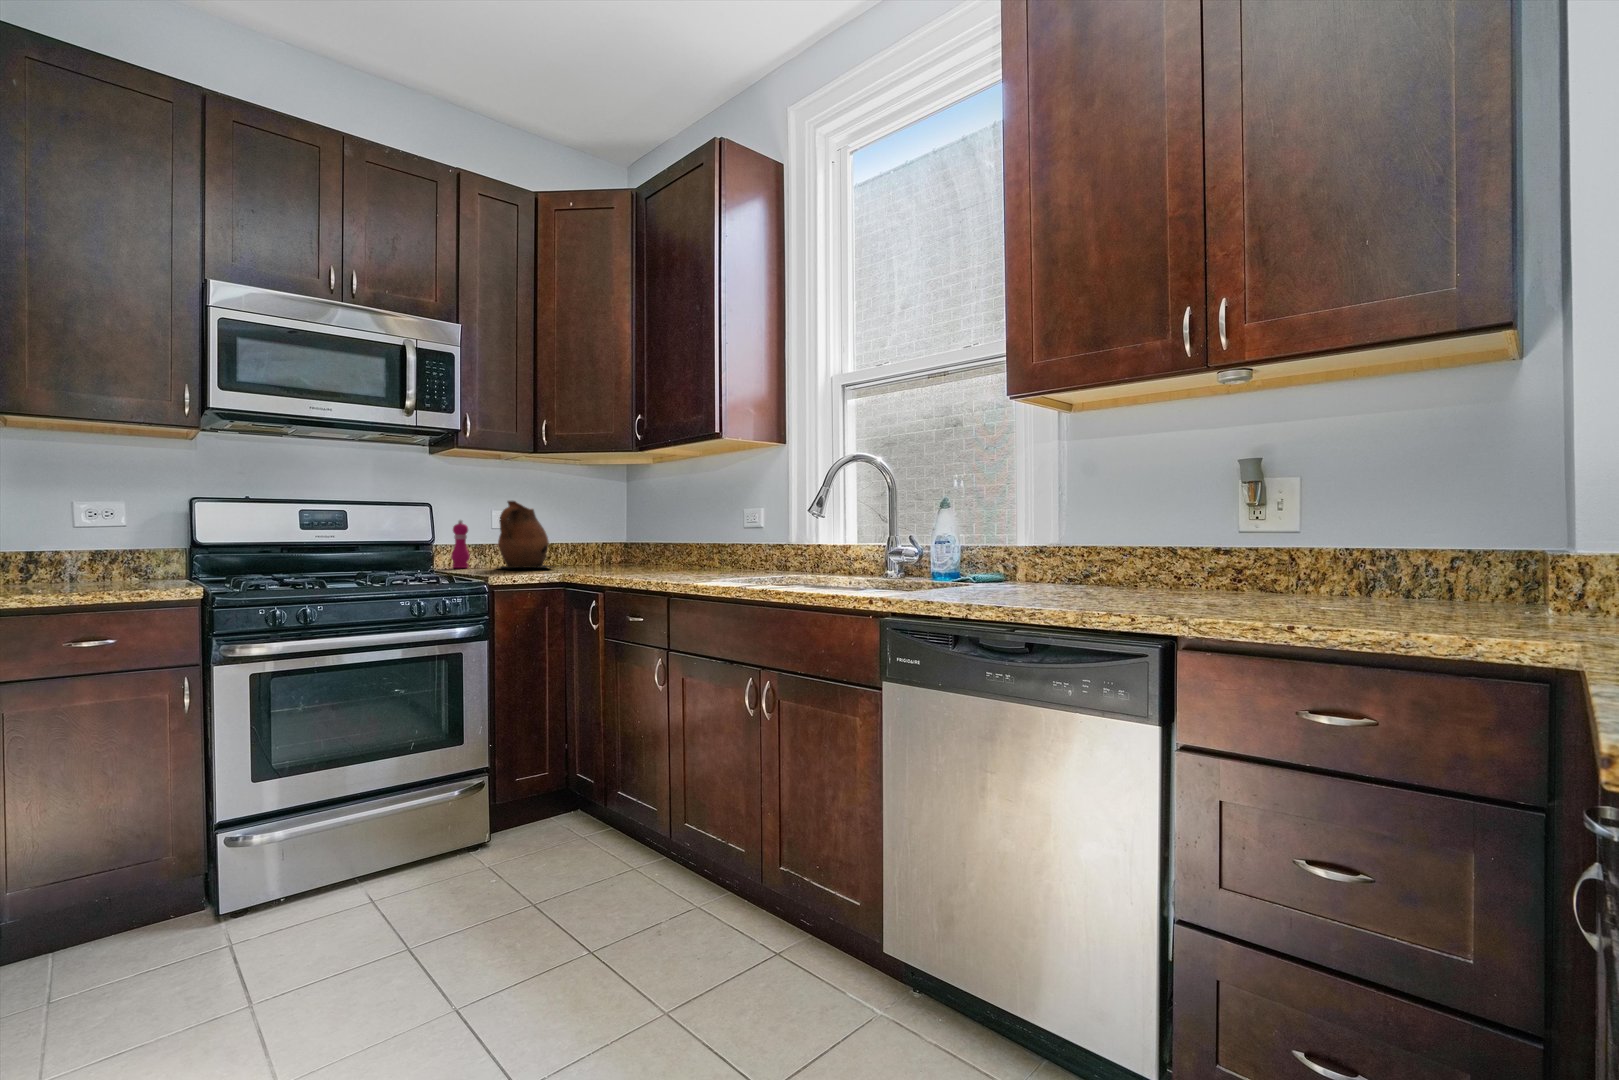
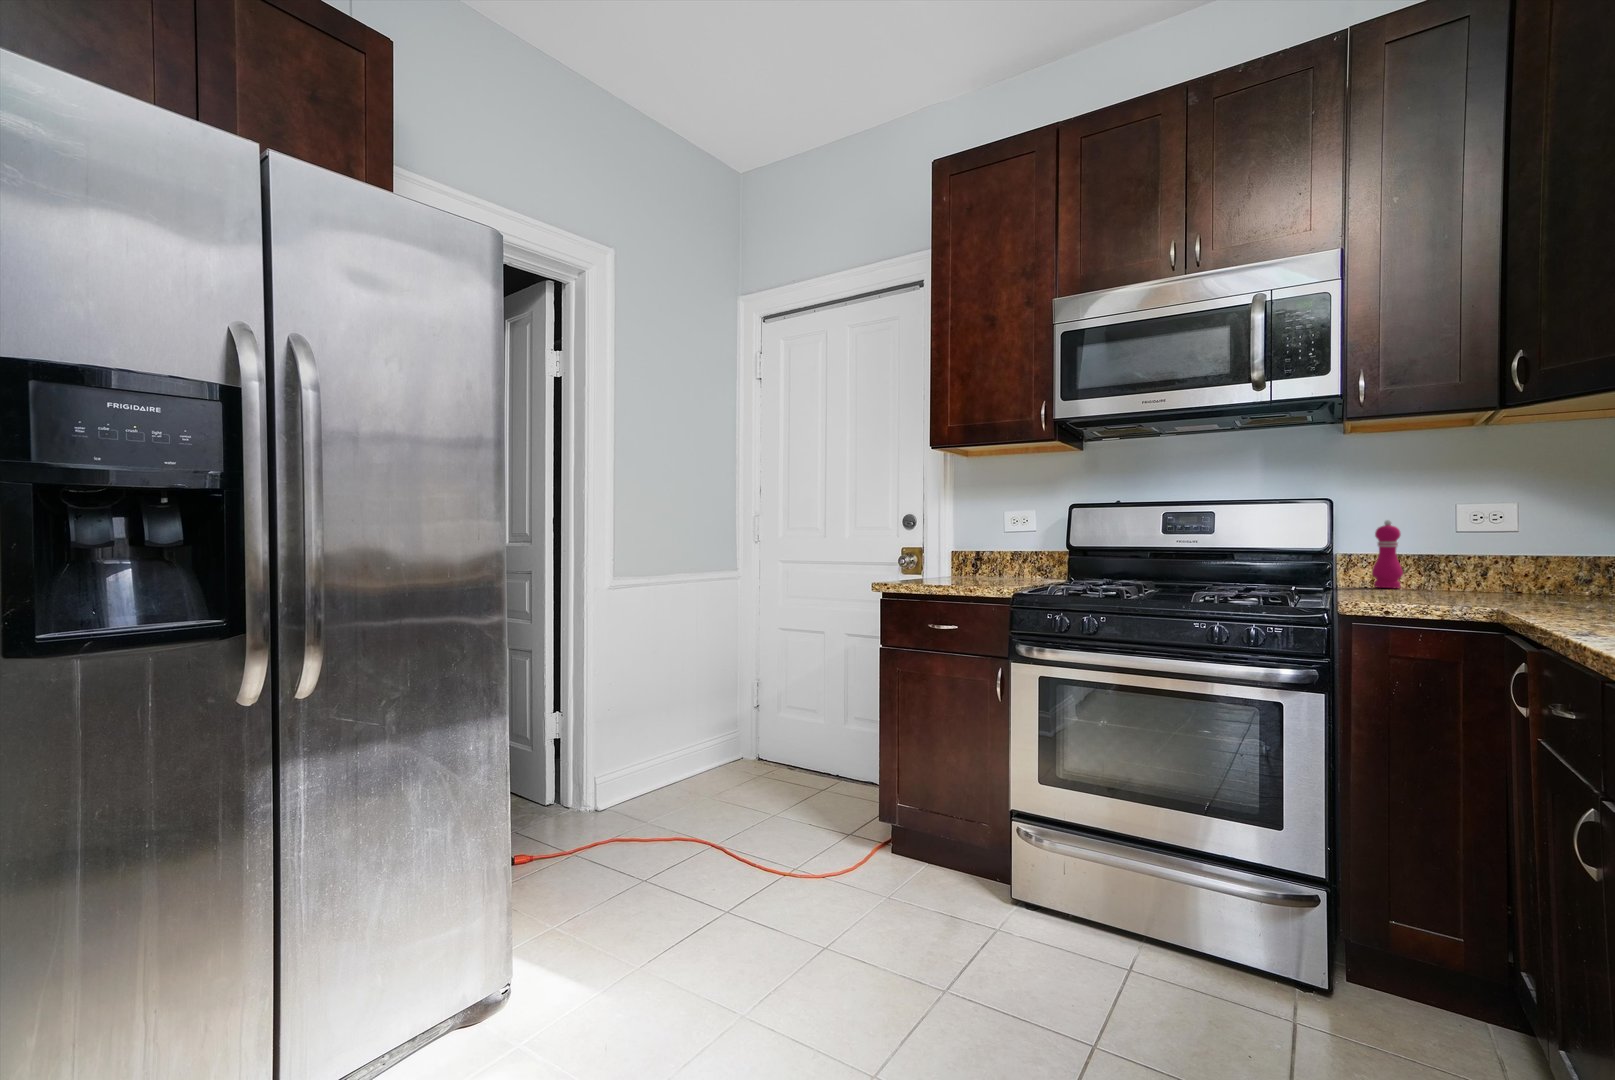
ceramic pitcher: present [498,501,552,568] -> none [1429,489,1545,599]

